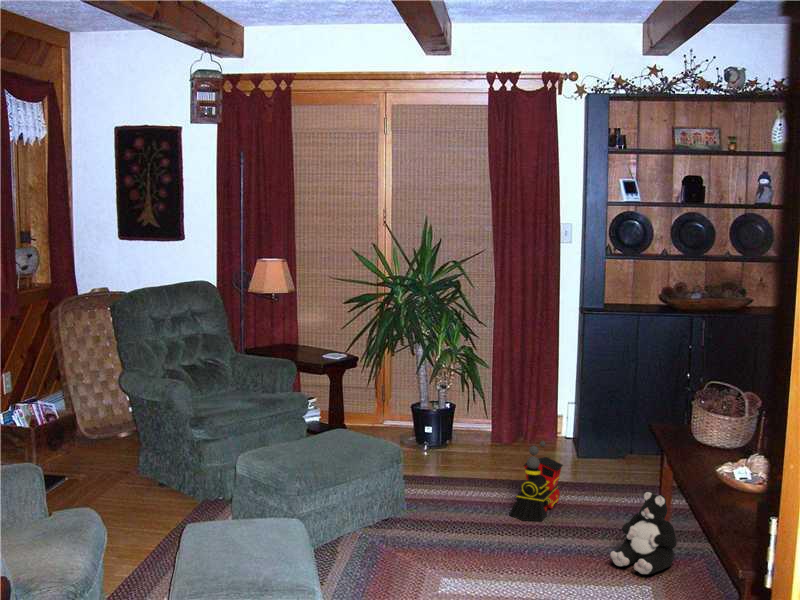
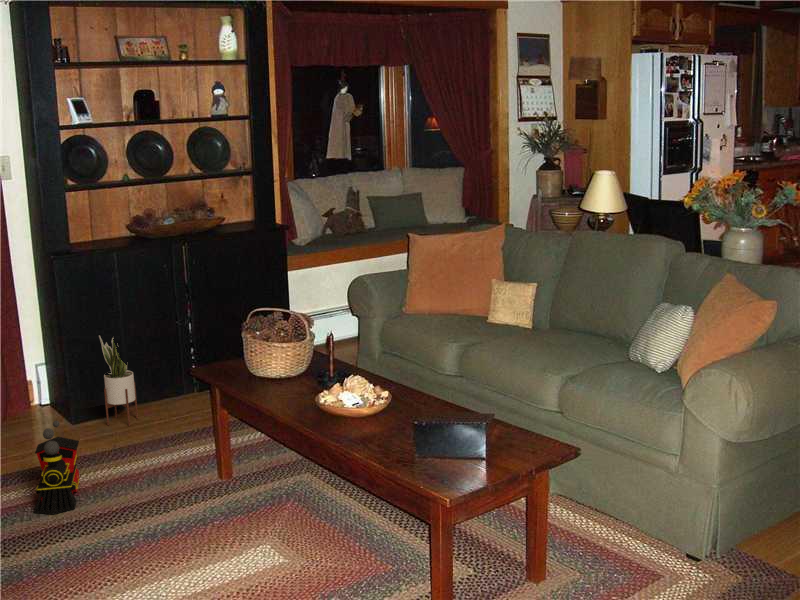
potted plant: none [608,380,639,470] -> present [99,336,138,426]
plush toy: present [610,491,677,575] -> none [171,449,232,534]

